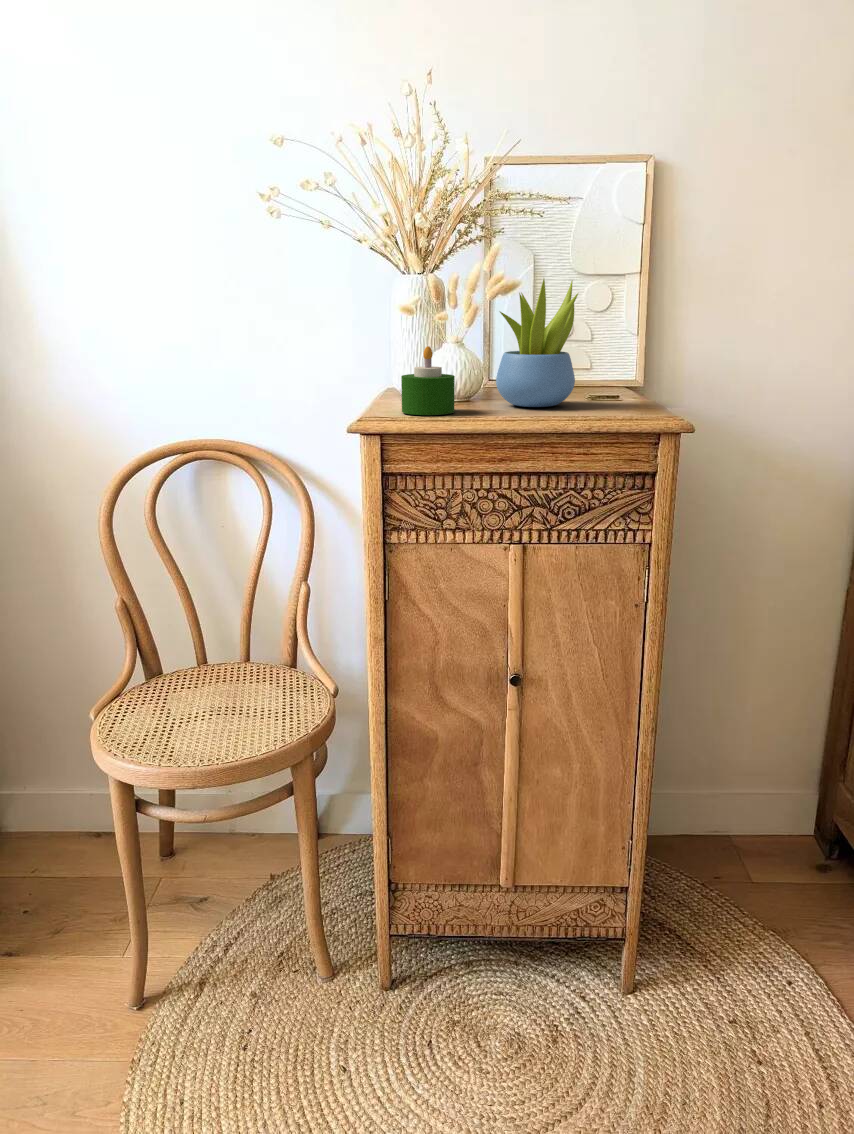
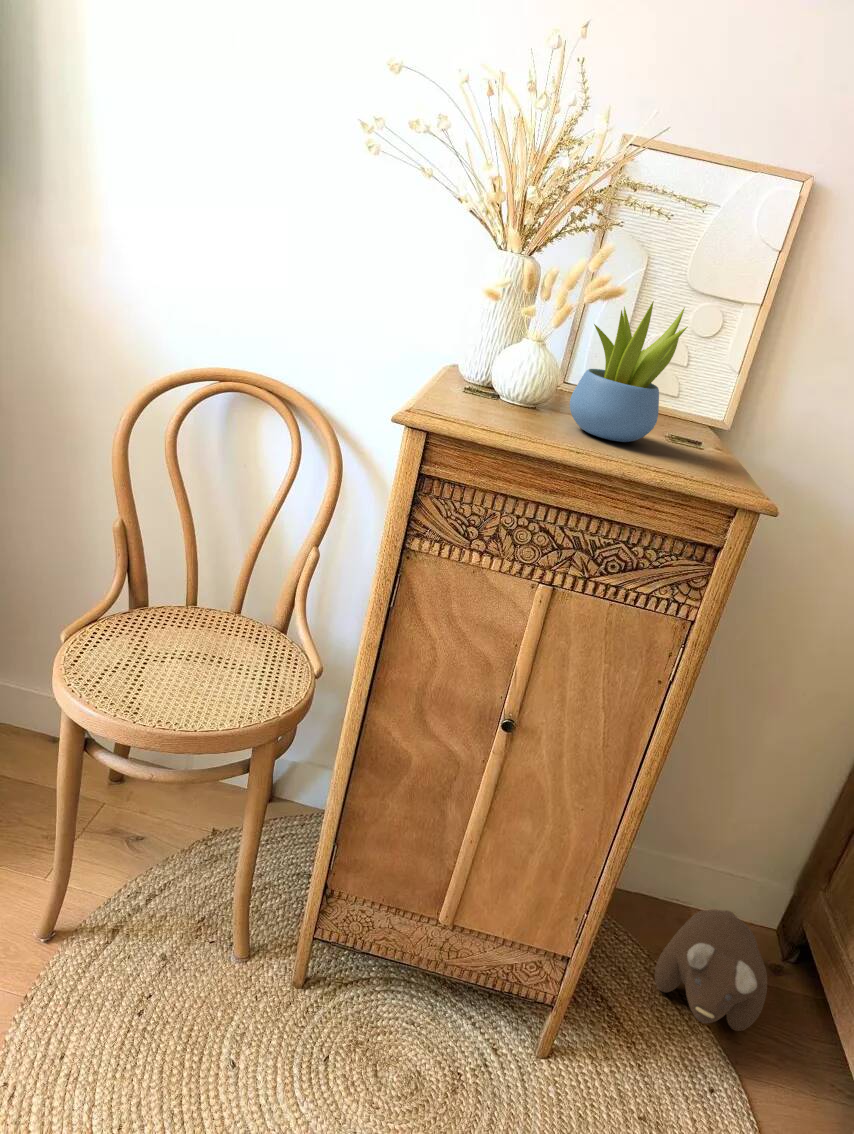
candle: present [401,346,455,415] -> none [458,346,526,427]
plush toy: none [710,823,815,928] -> present [655,910,767,1031]

